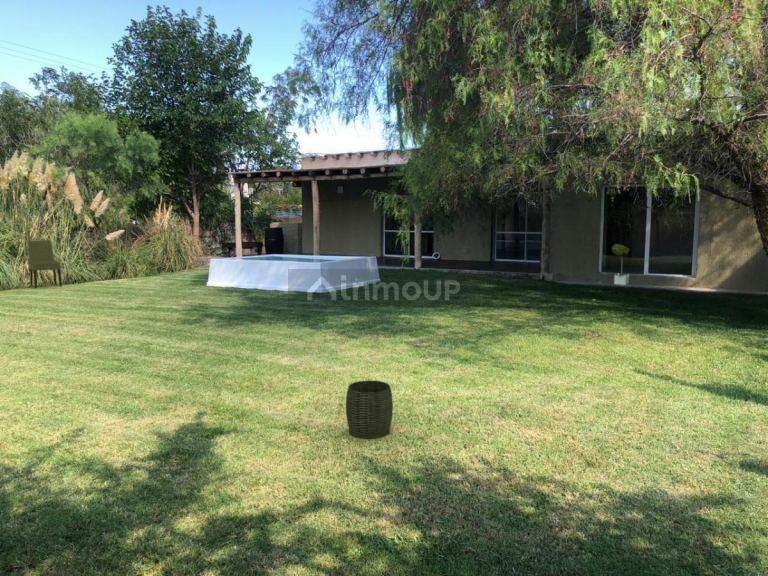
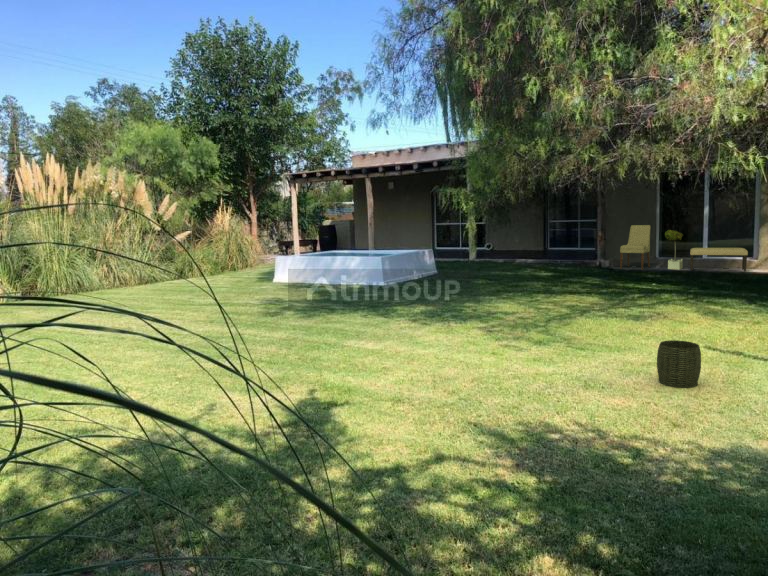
chair: present [28,240,62,288] -> present [620,225,651,270]
bench: none [636,263,692,289] -> present [690,248,748,271]
woven basket: present [346,380,393,439] -> present [657,340,701,388]

